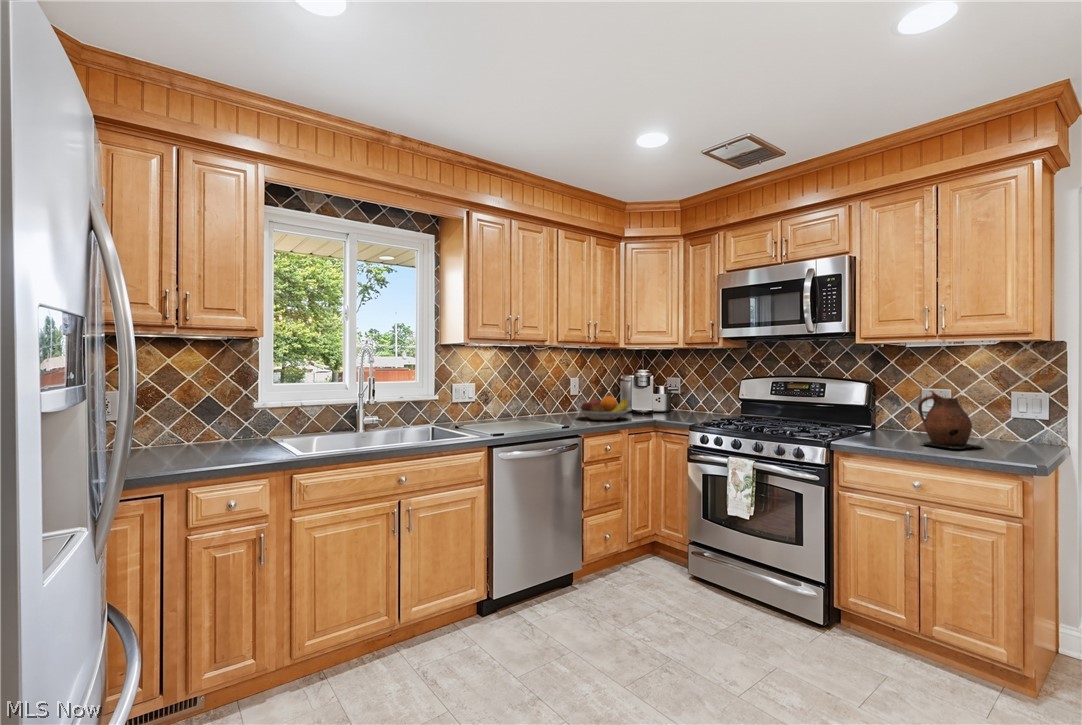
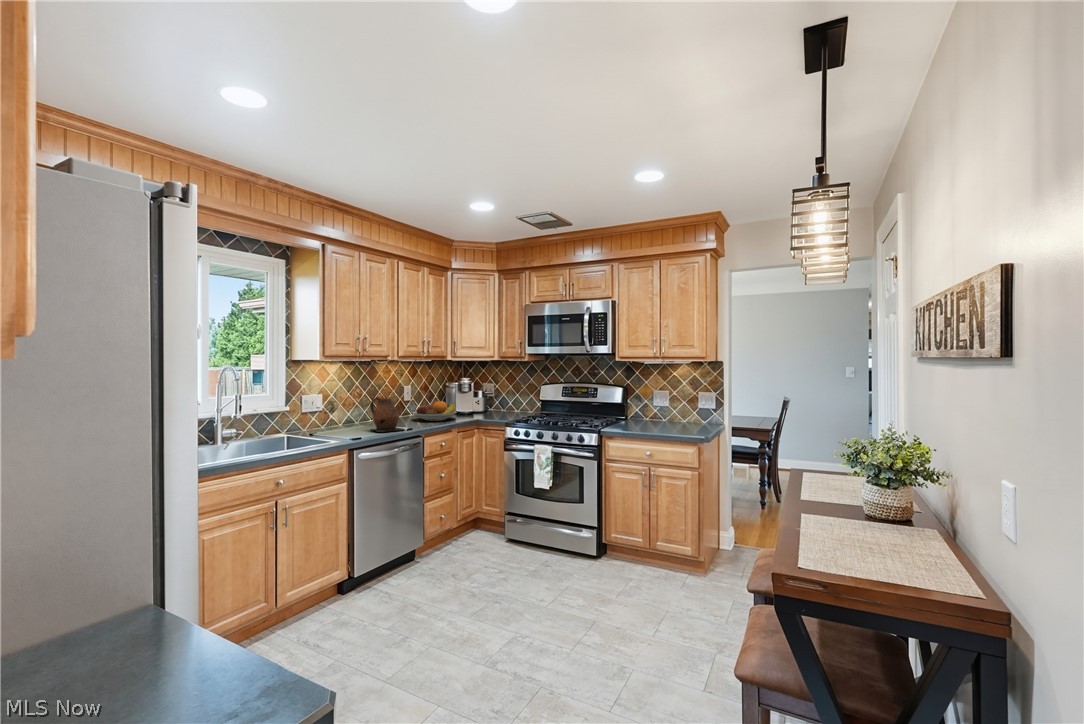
ceramic pitcher: present [918,391,982,449] -> present [370,394,405,432]

